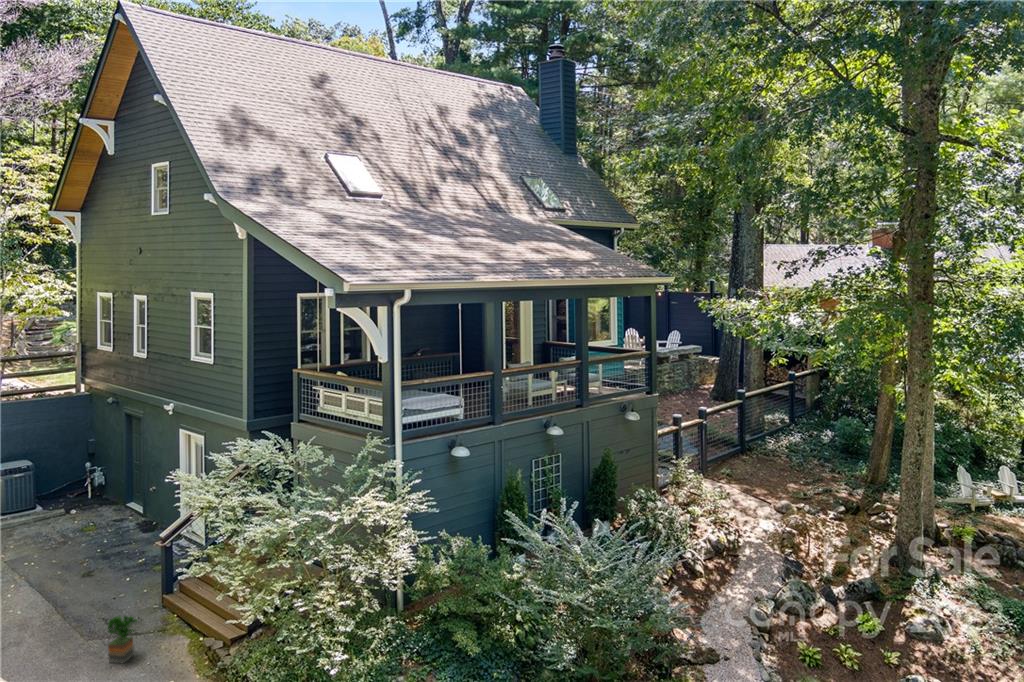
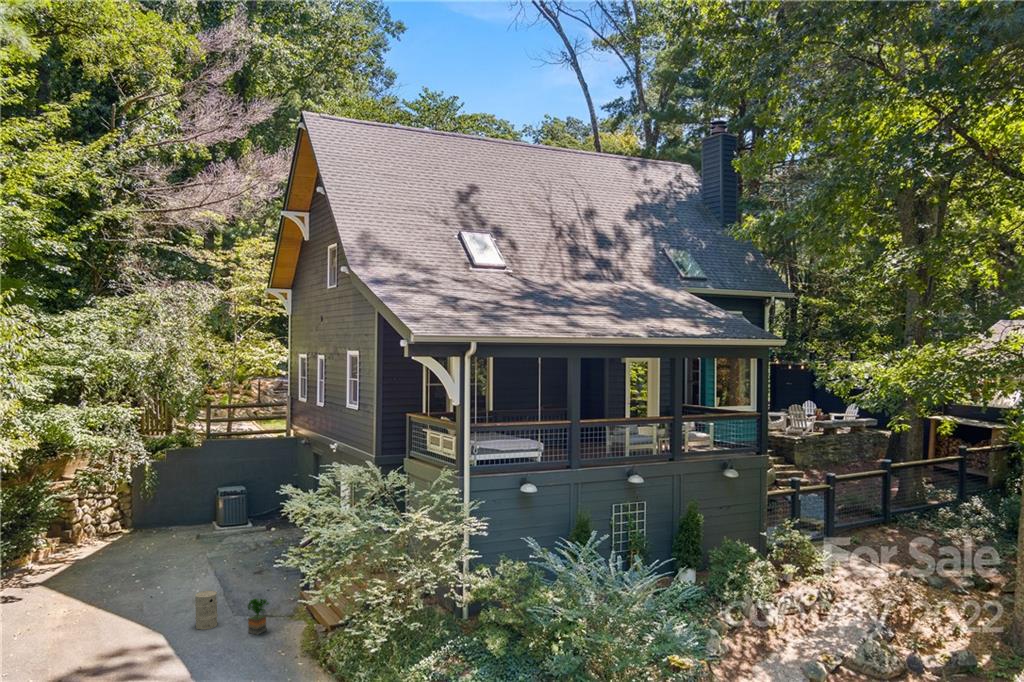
trash can: none [21,613,56,668] -> present [195,591,218,630]

